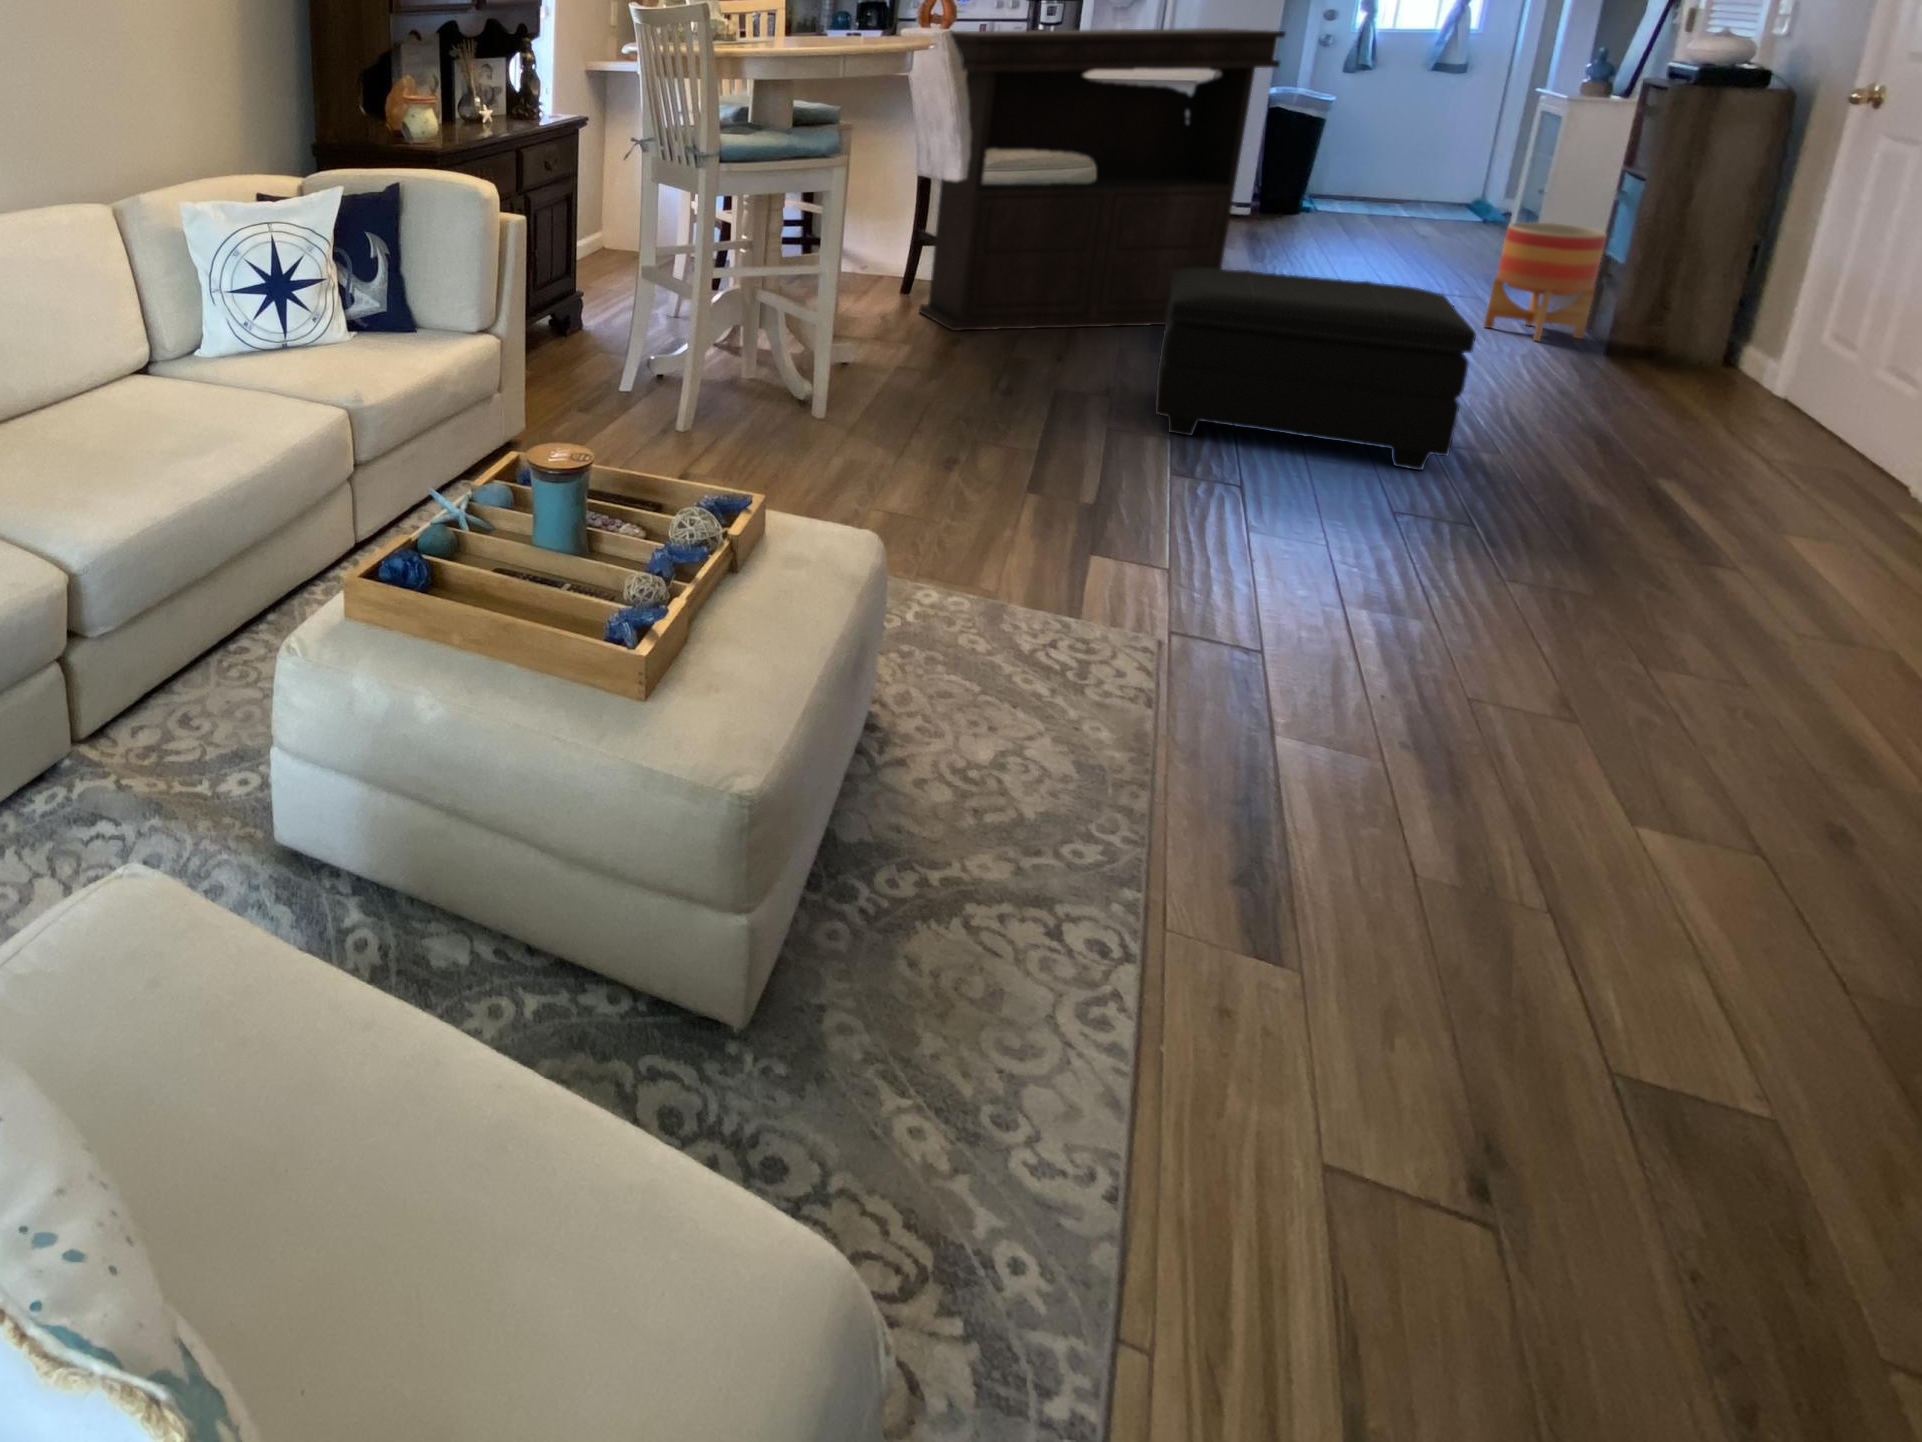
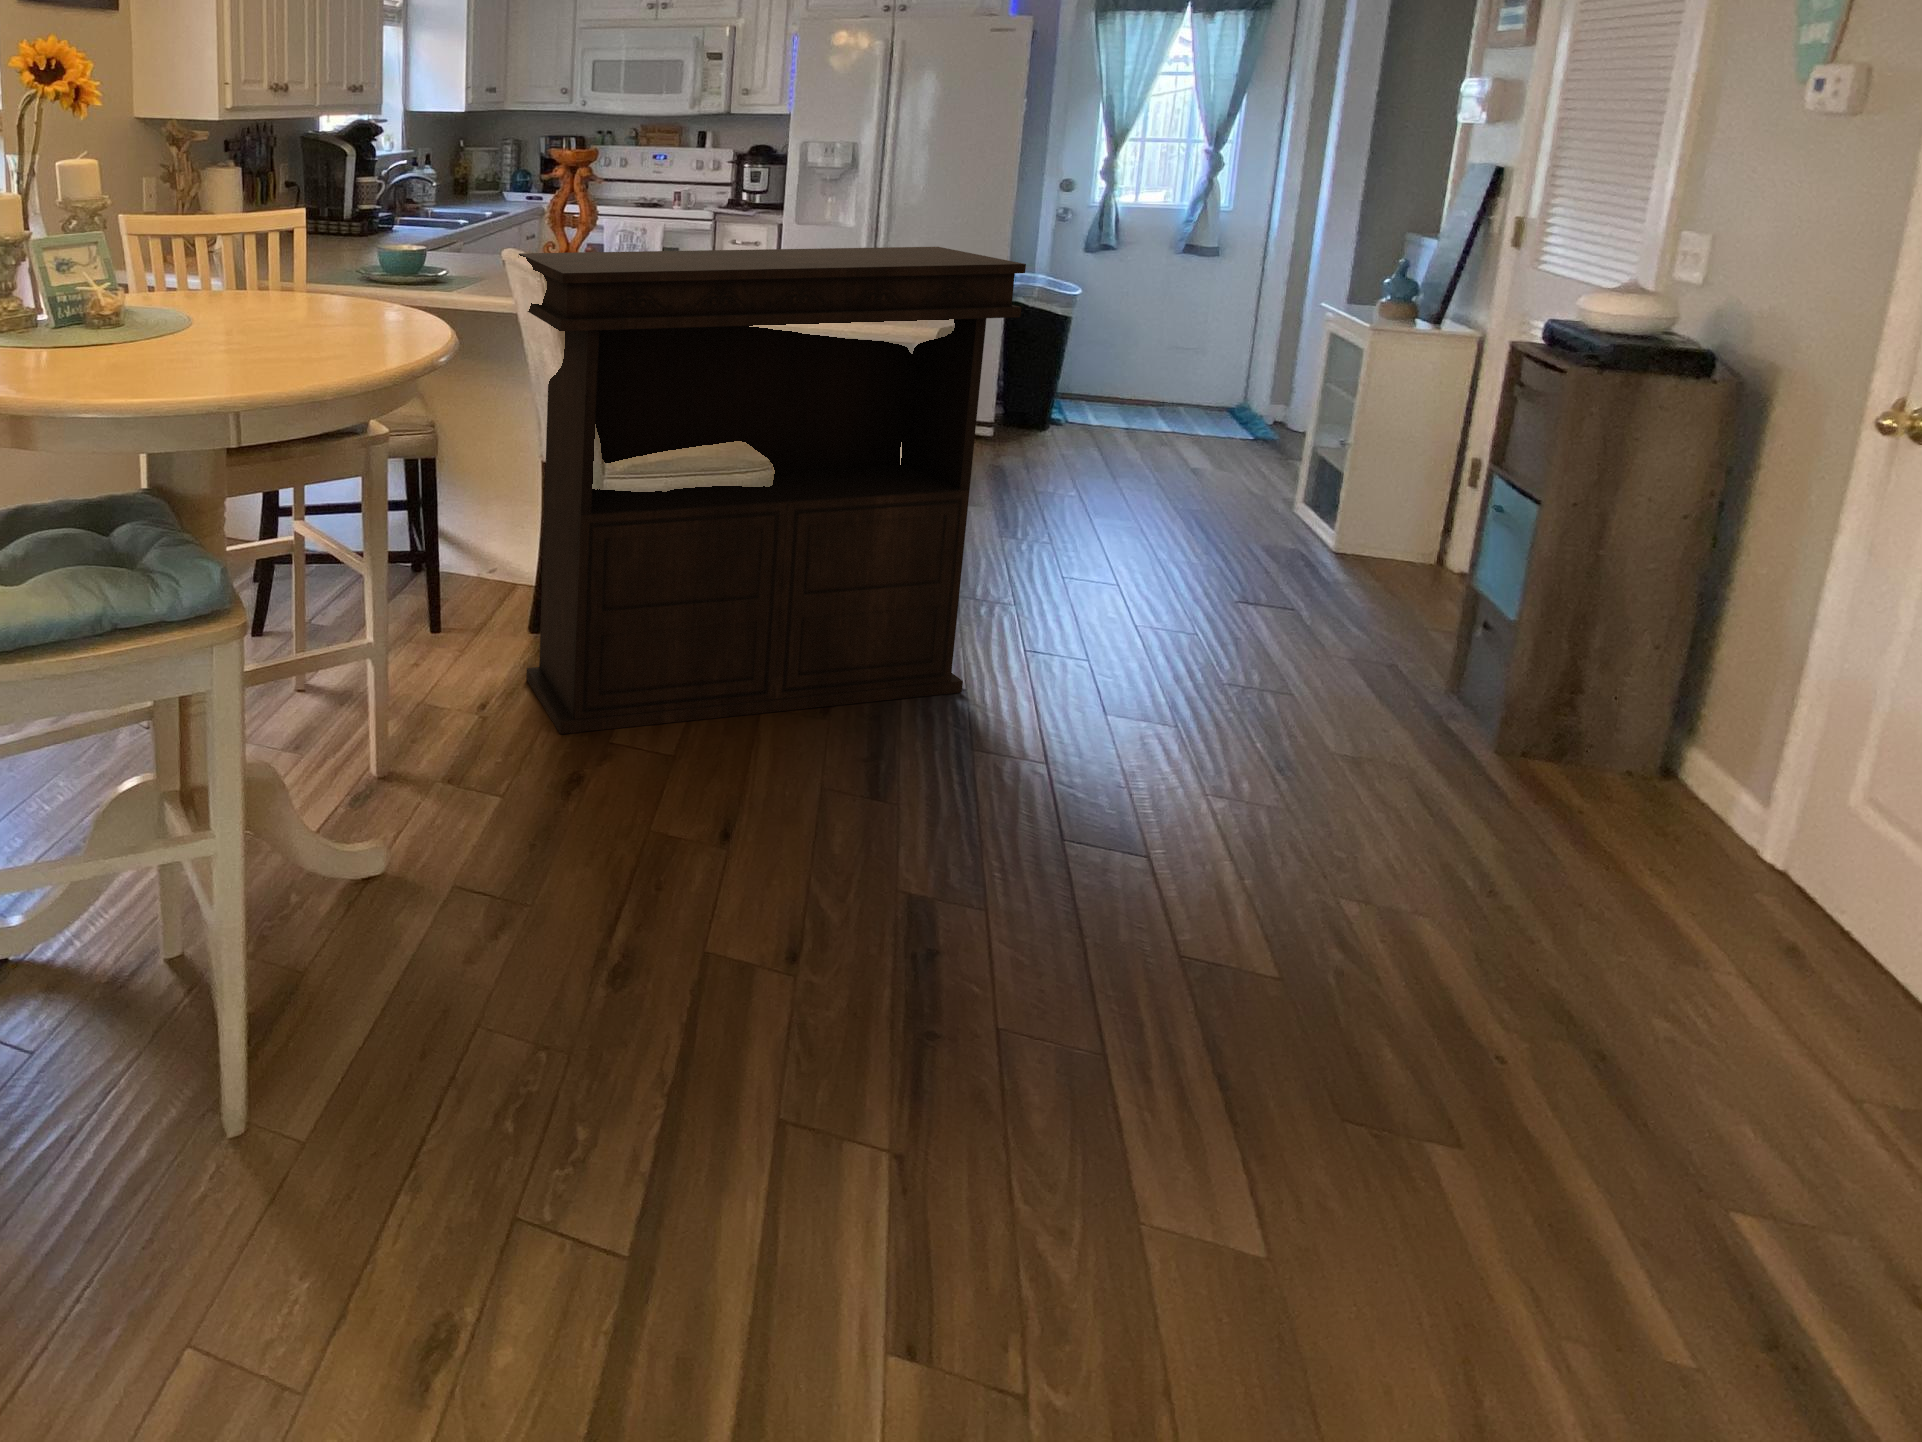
planter: present [1484,222,1606,341] -> none [1315,531,1478,722]
footstool: present [1155,268,1476,470] -> none [838,719,1441,1251]

